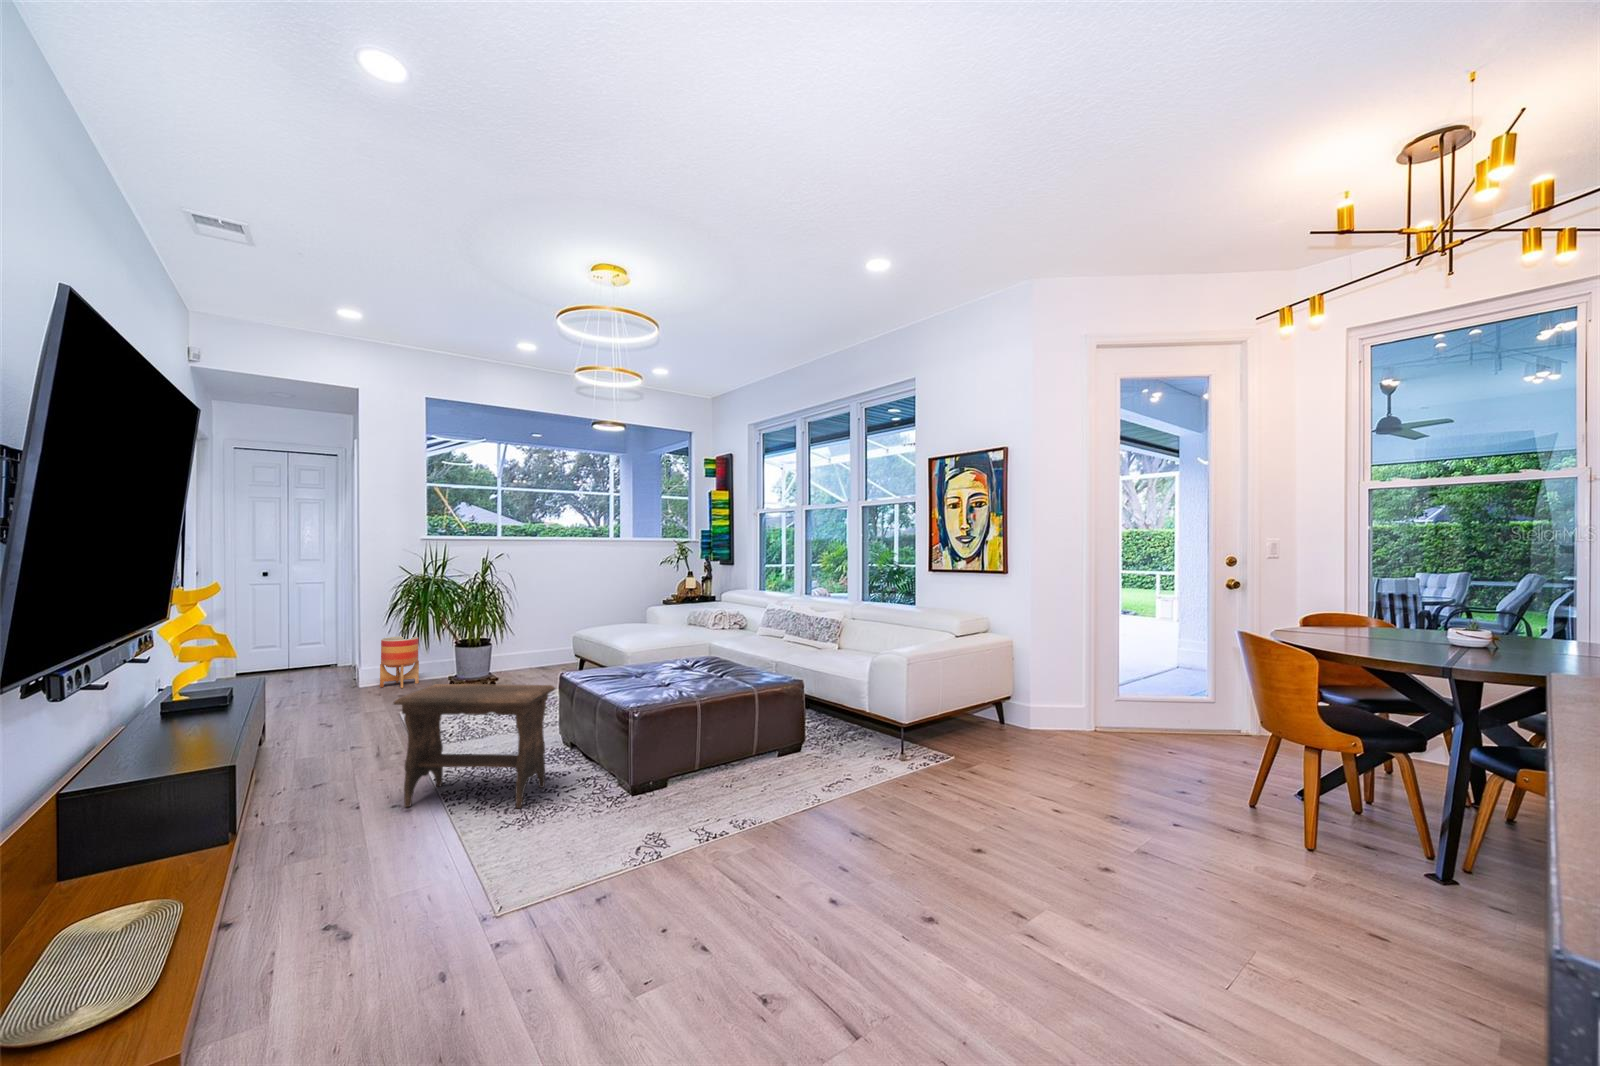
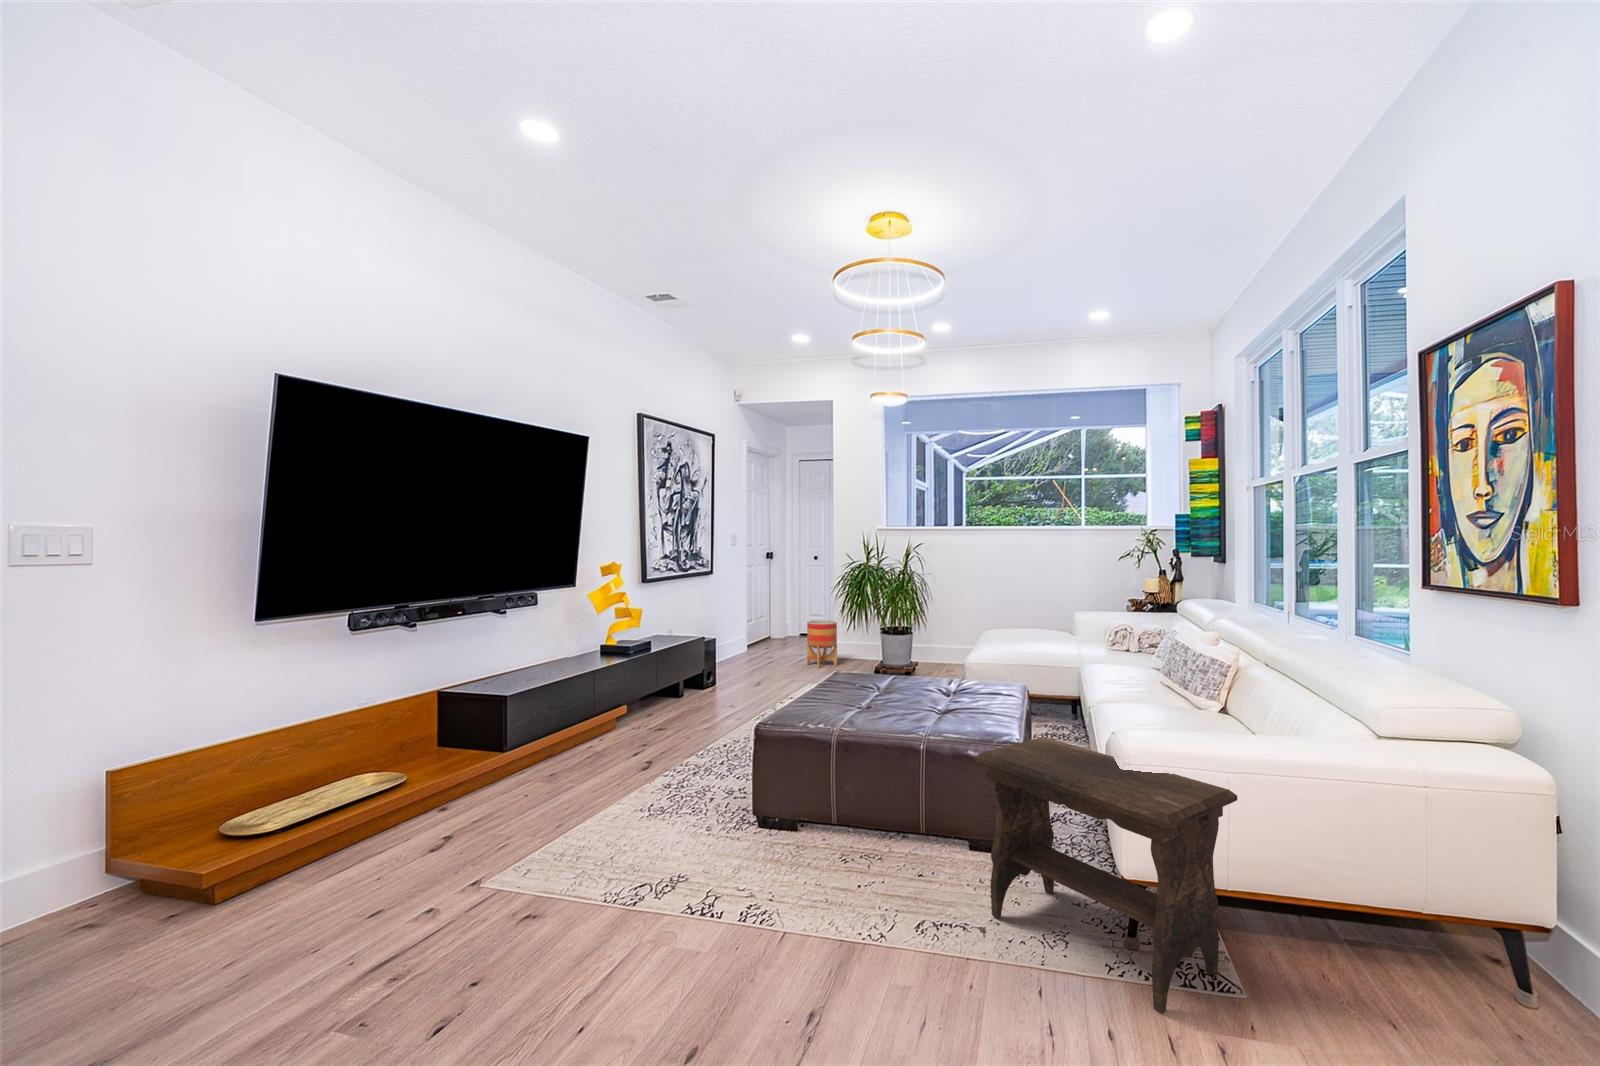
footstool: present [393,684,555,808] -> present [975,737,1237,1013]

